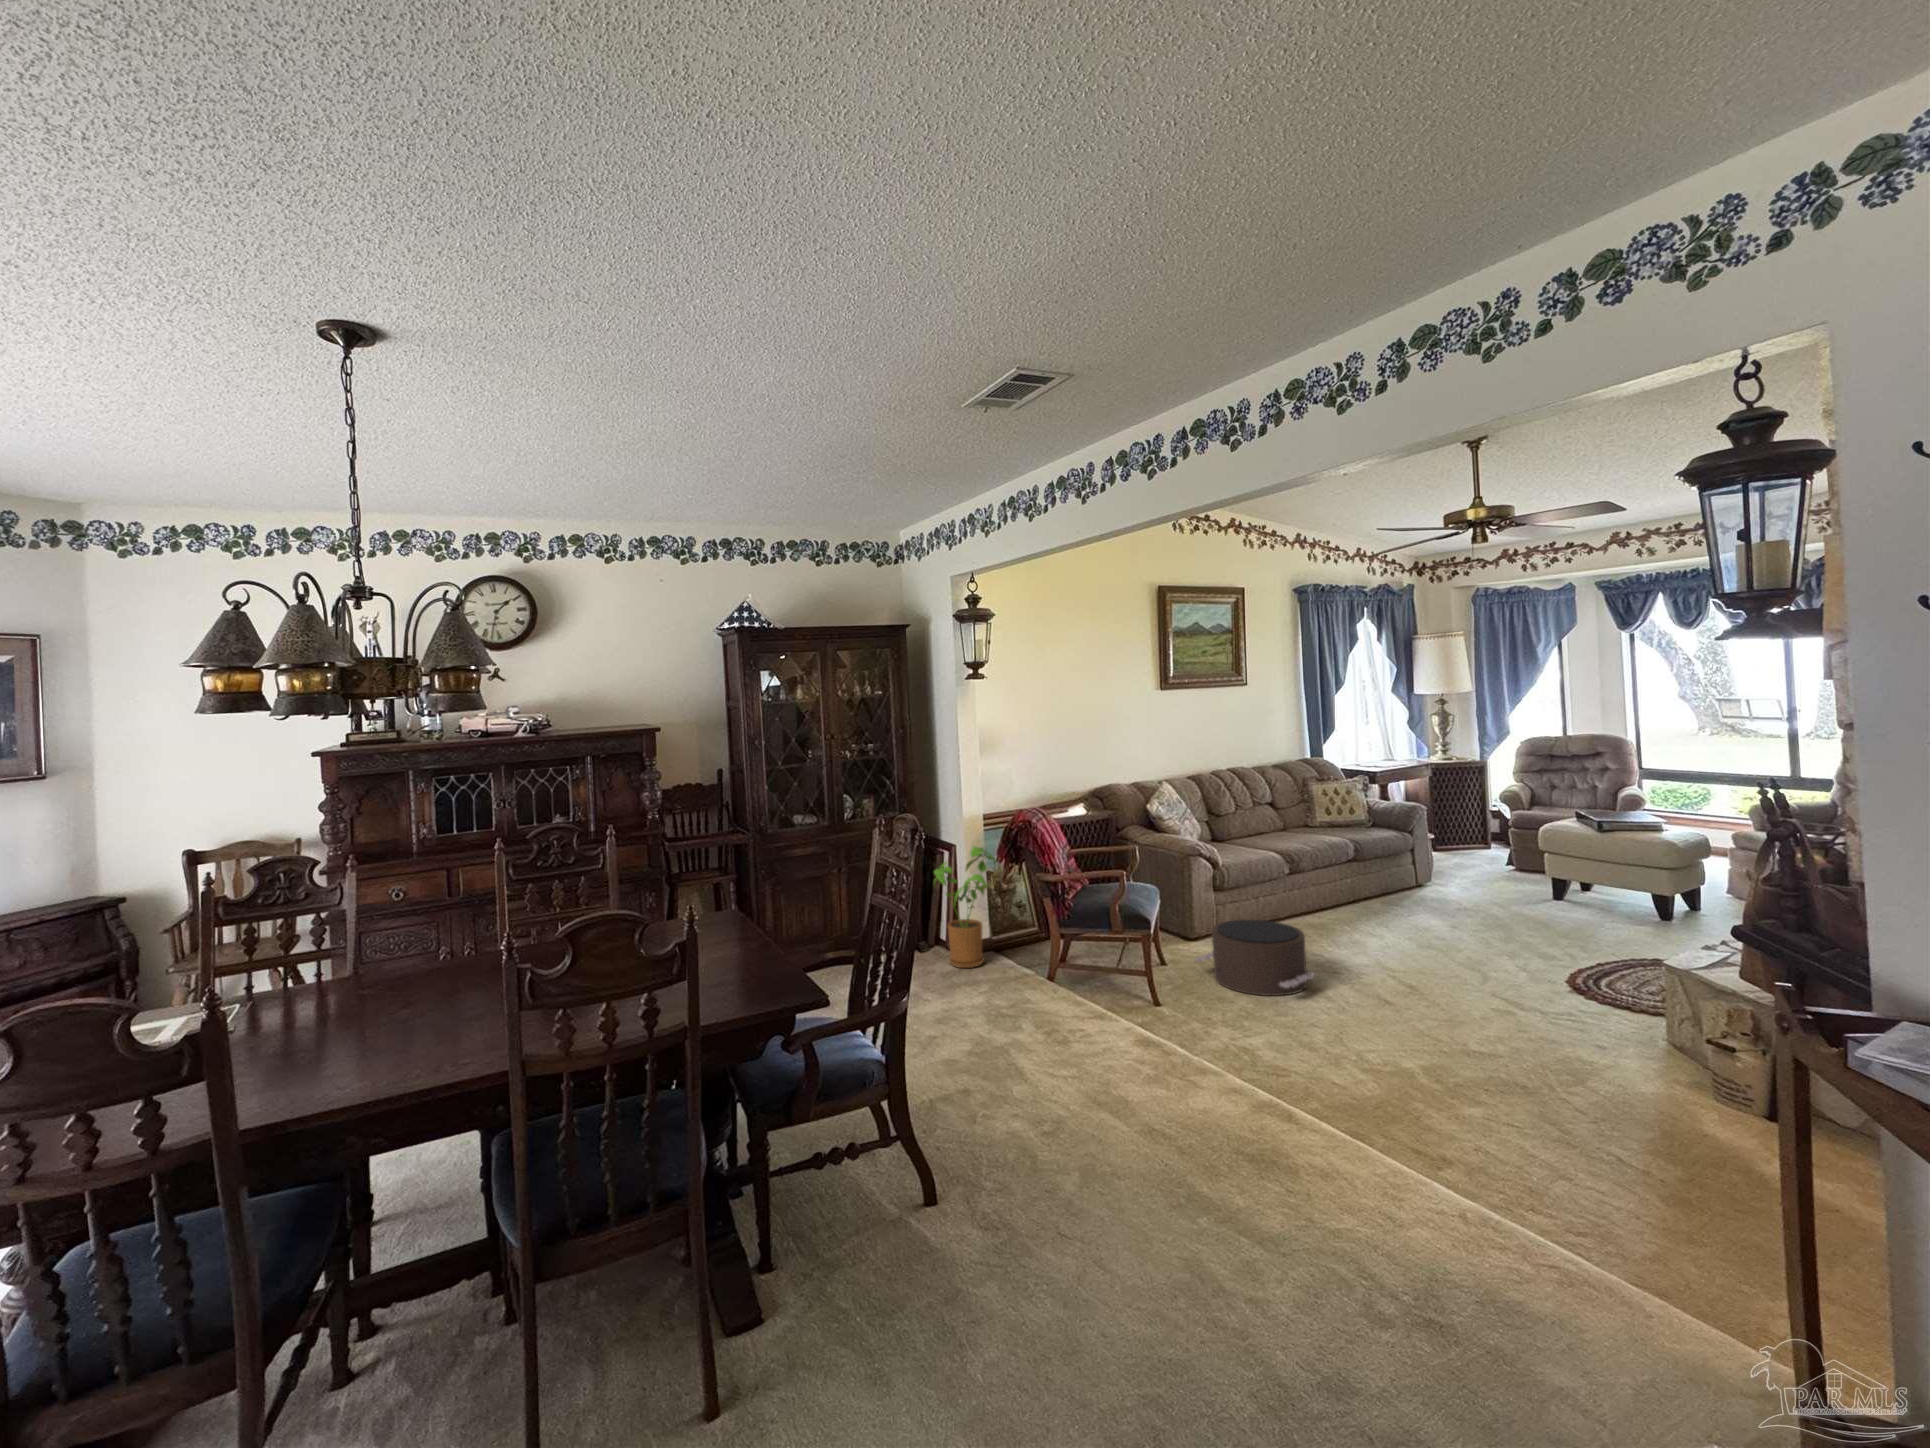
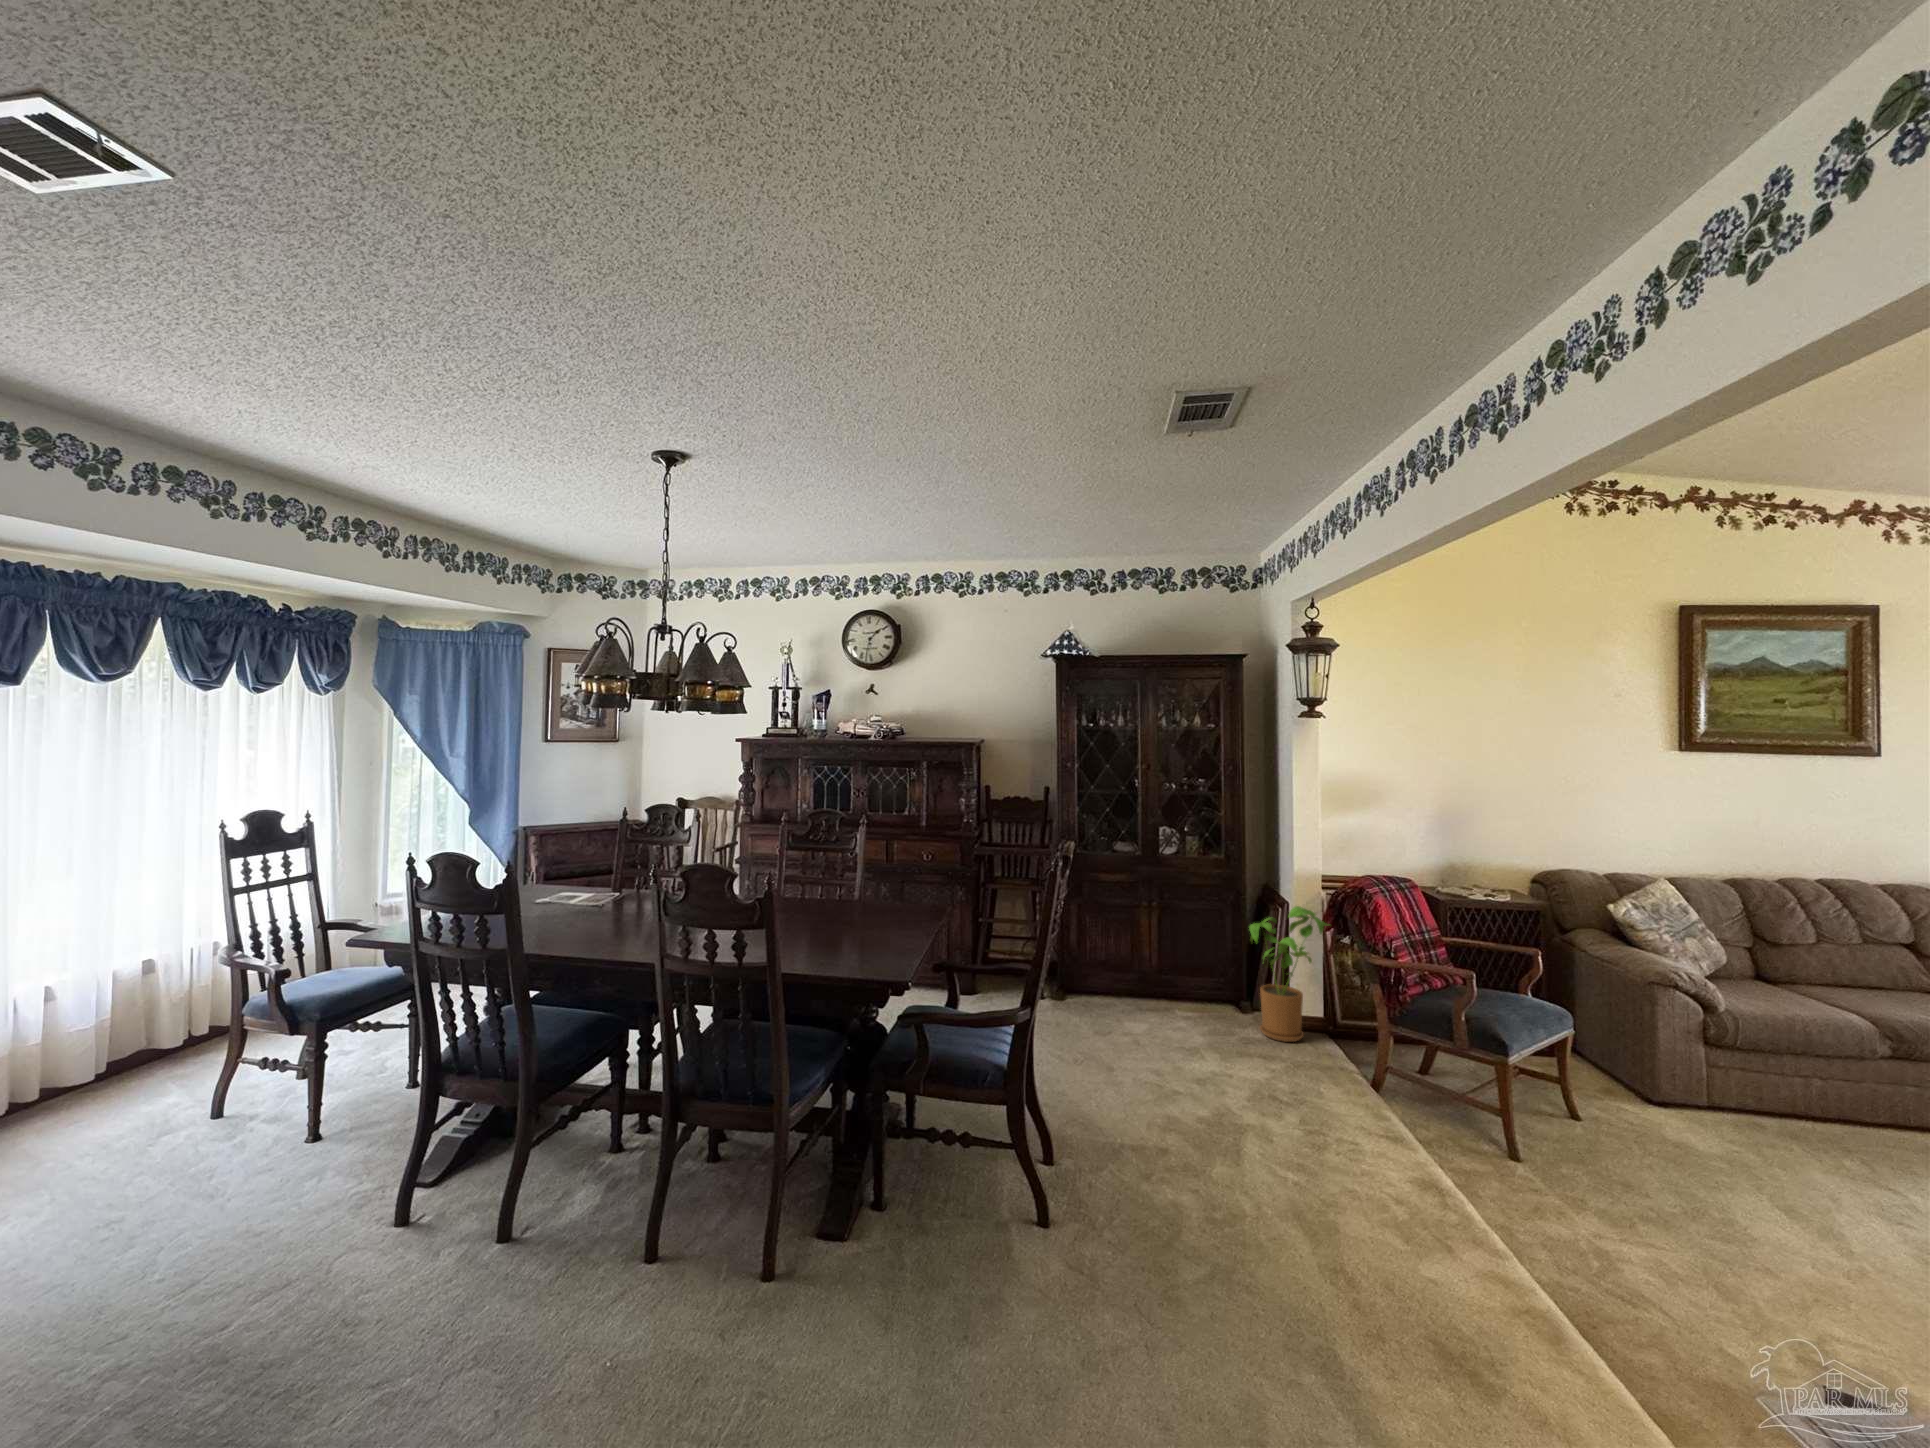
pouf: present [1195,920,1315,996] -> none [1595,1081,1809,1218]

